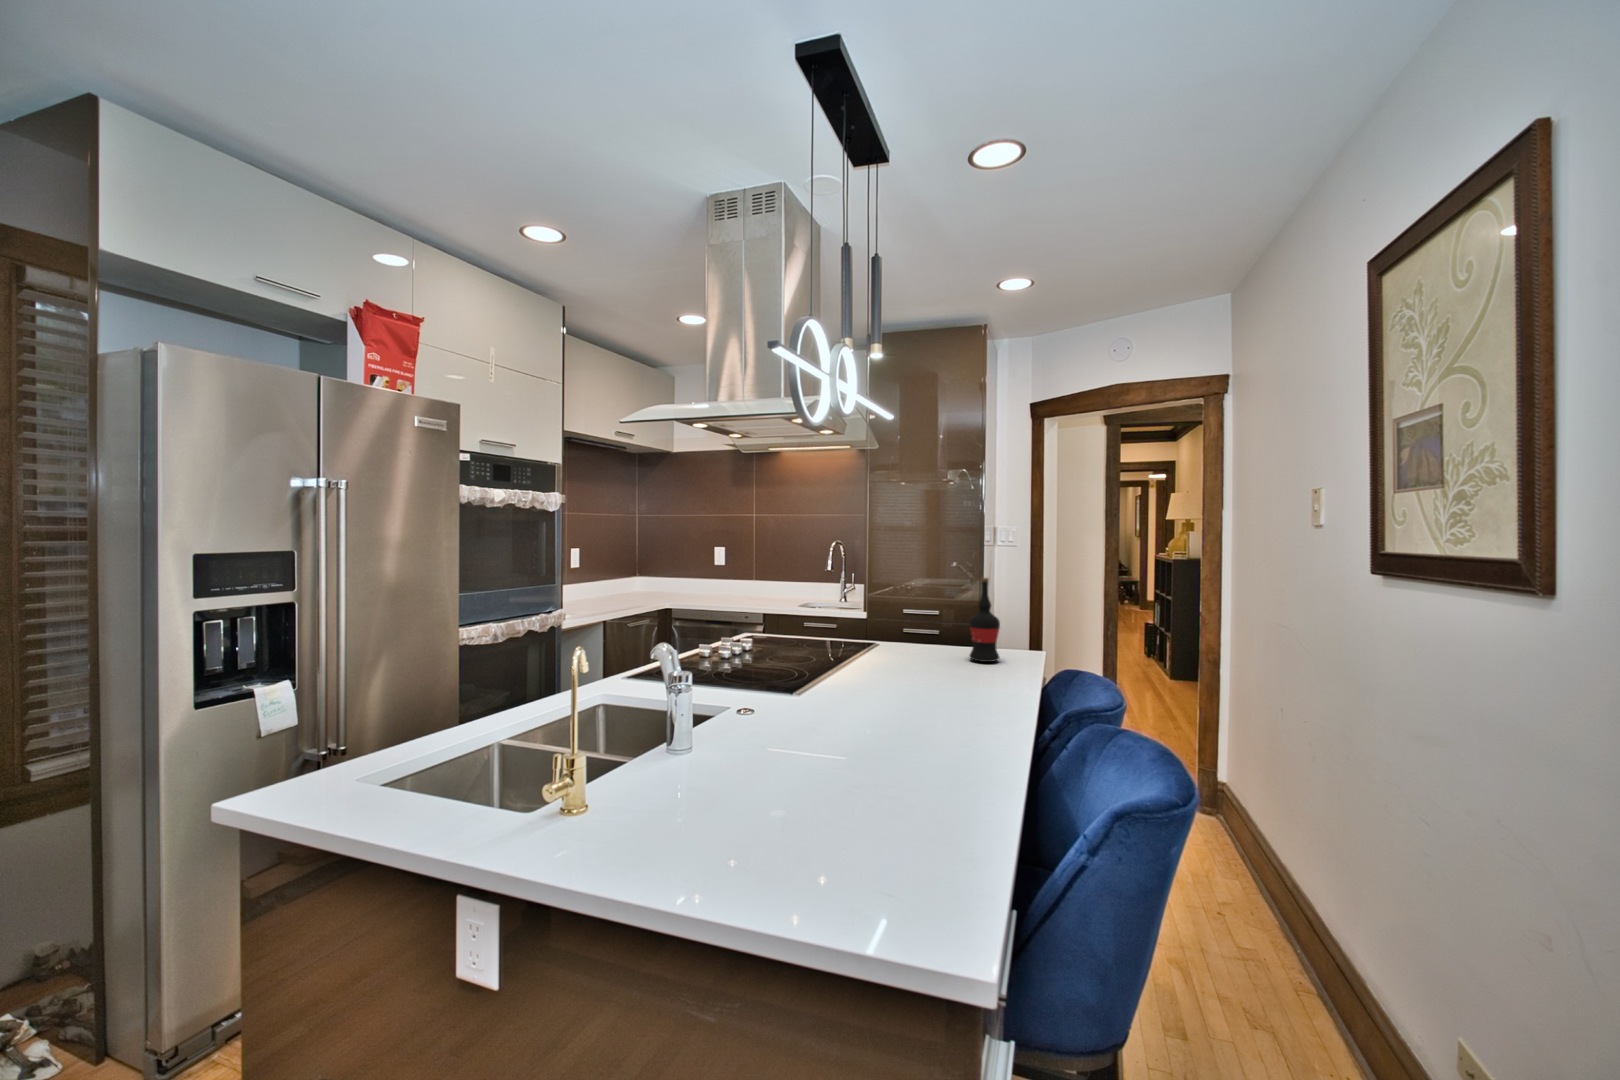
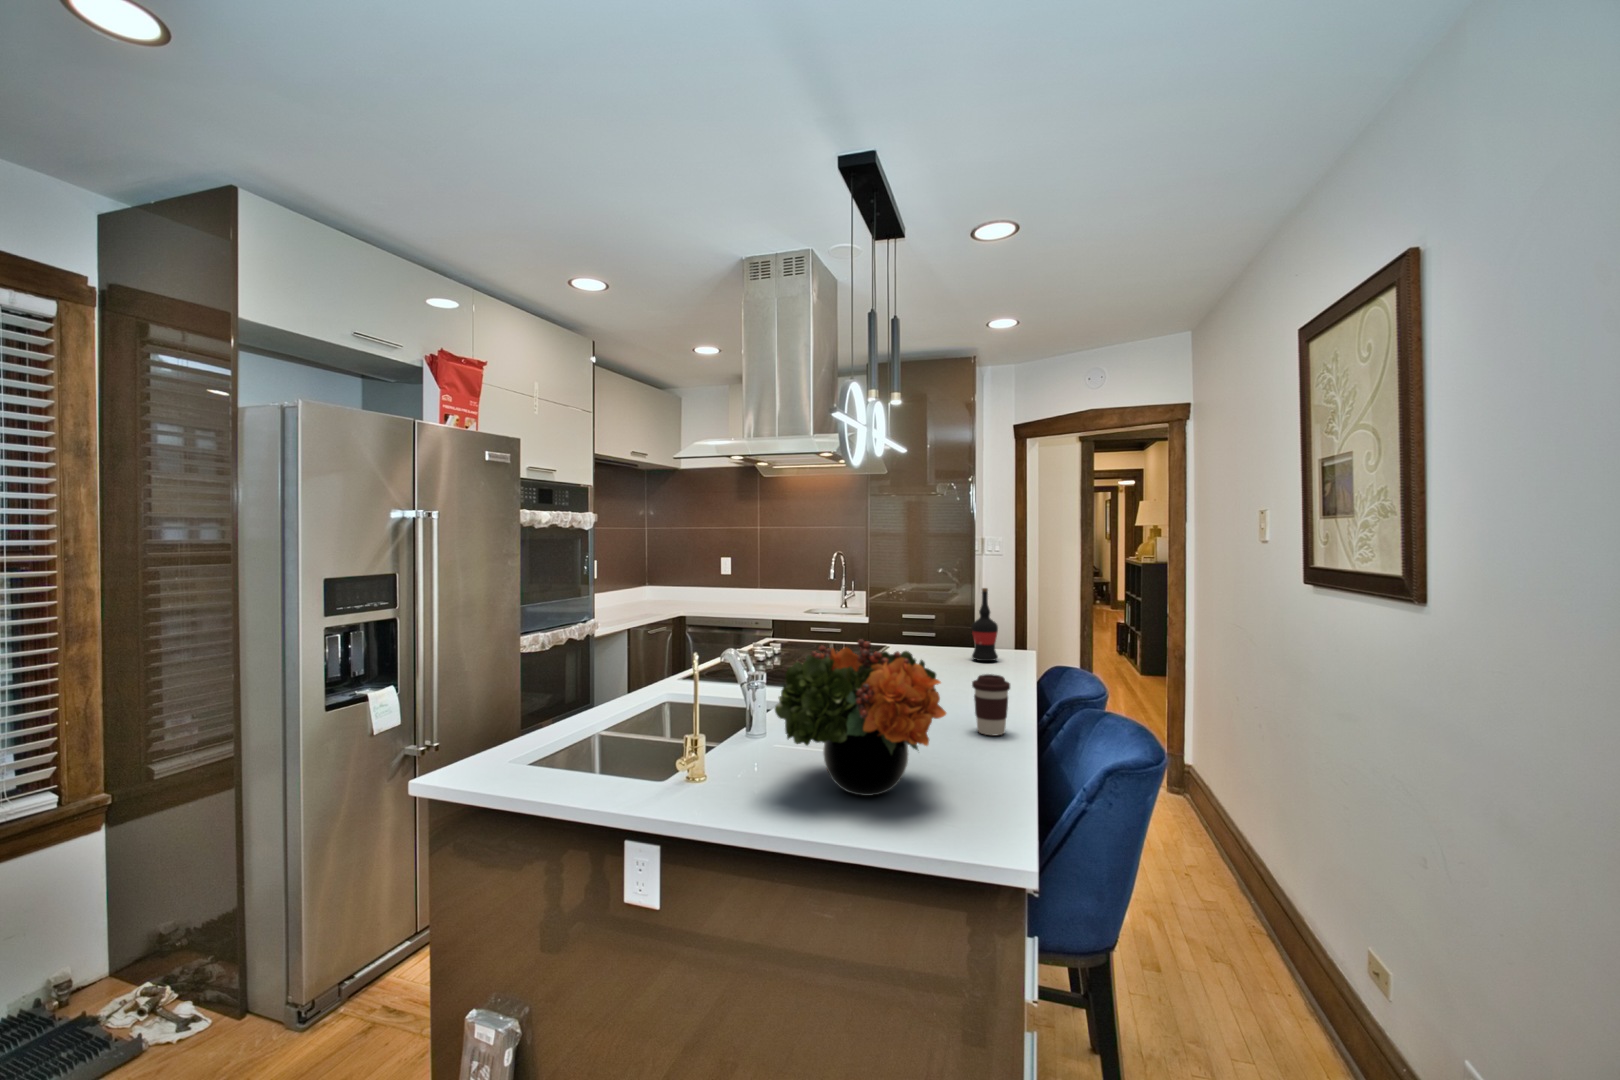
flower arrangement: none [658,632,892,843] -> present [775,639,946,796]
coffee cup: none [950,679,997,757] -> present [972,674,1010,736]

